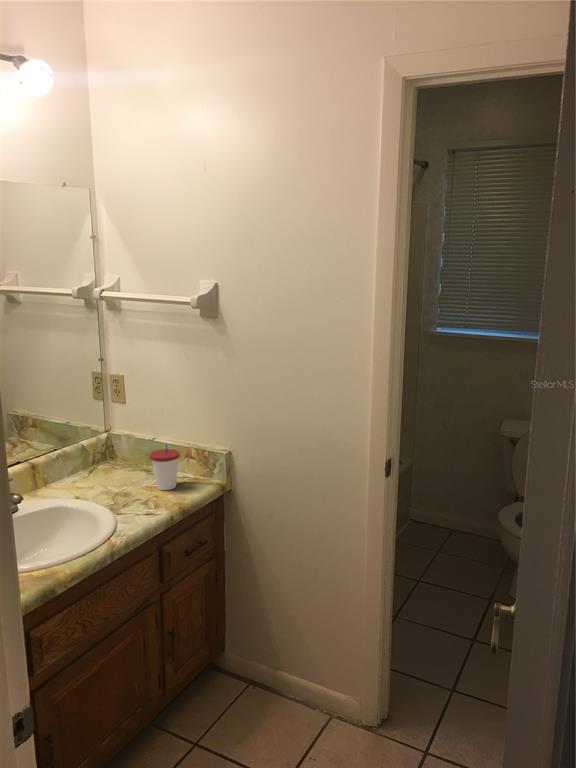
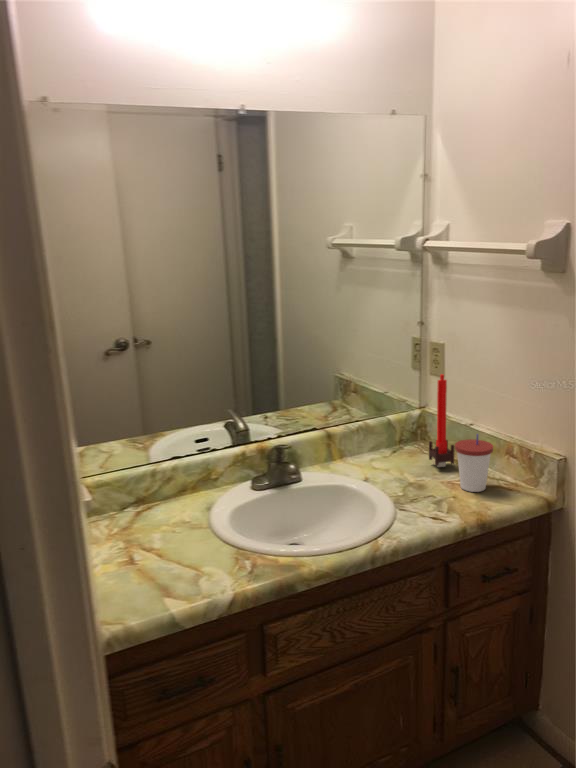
candle: none [123,400,146,477] -> present [429,374,454,467]

